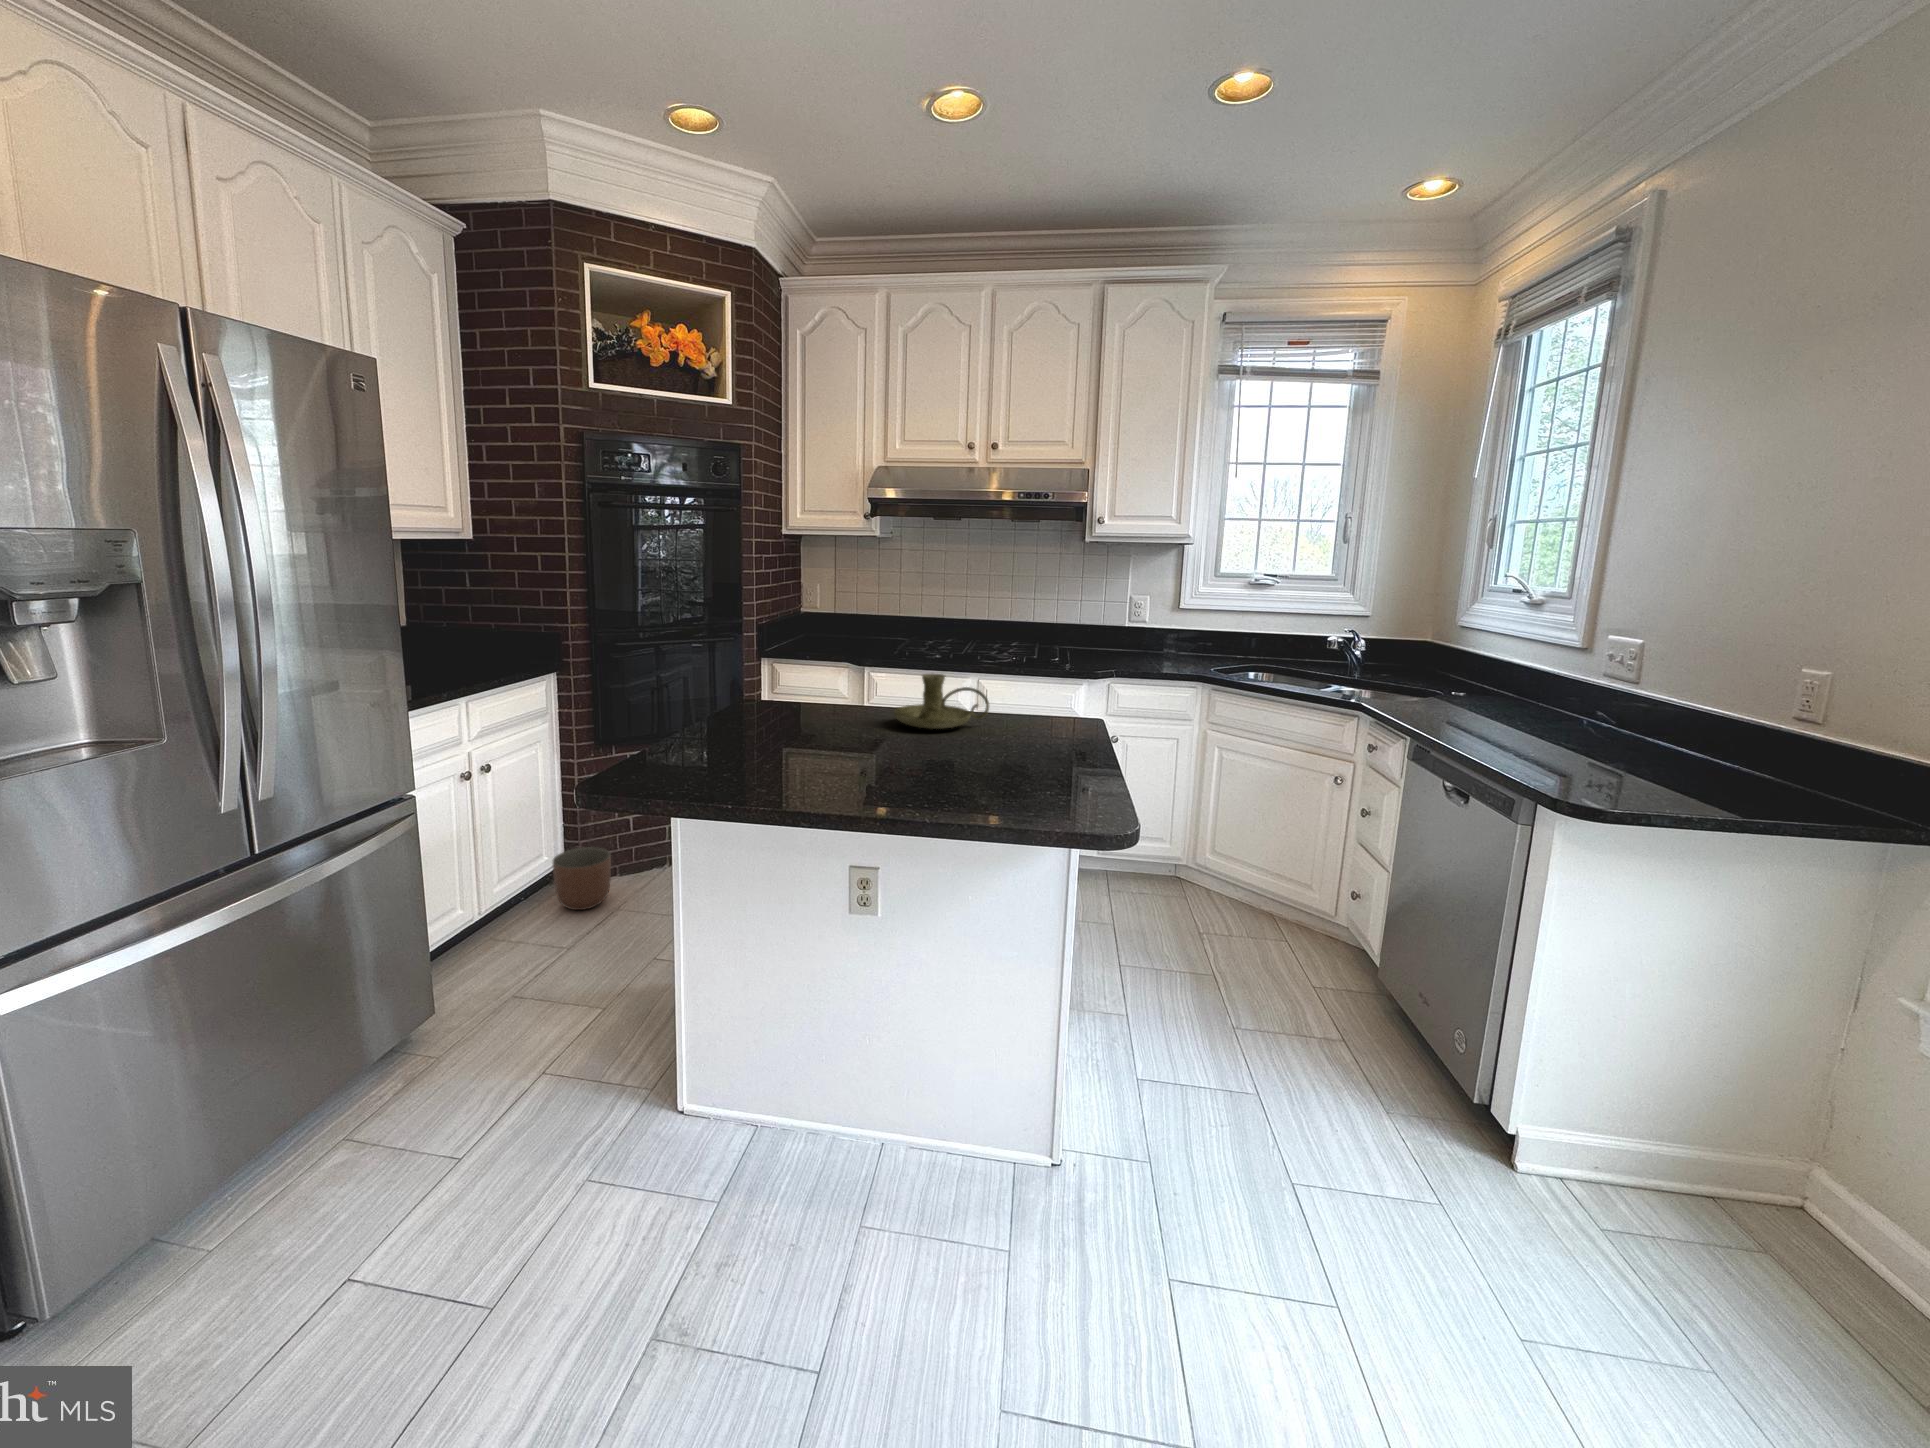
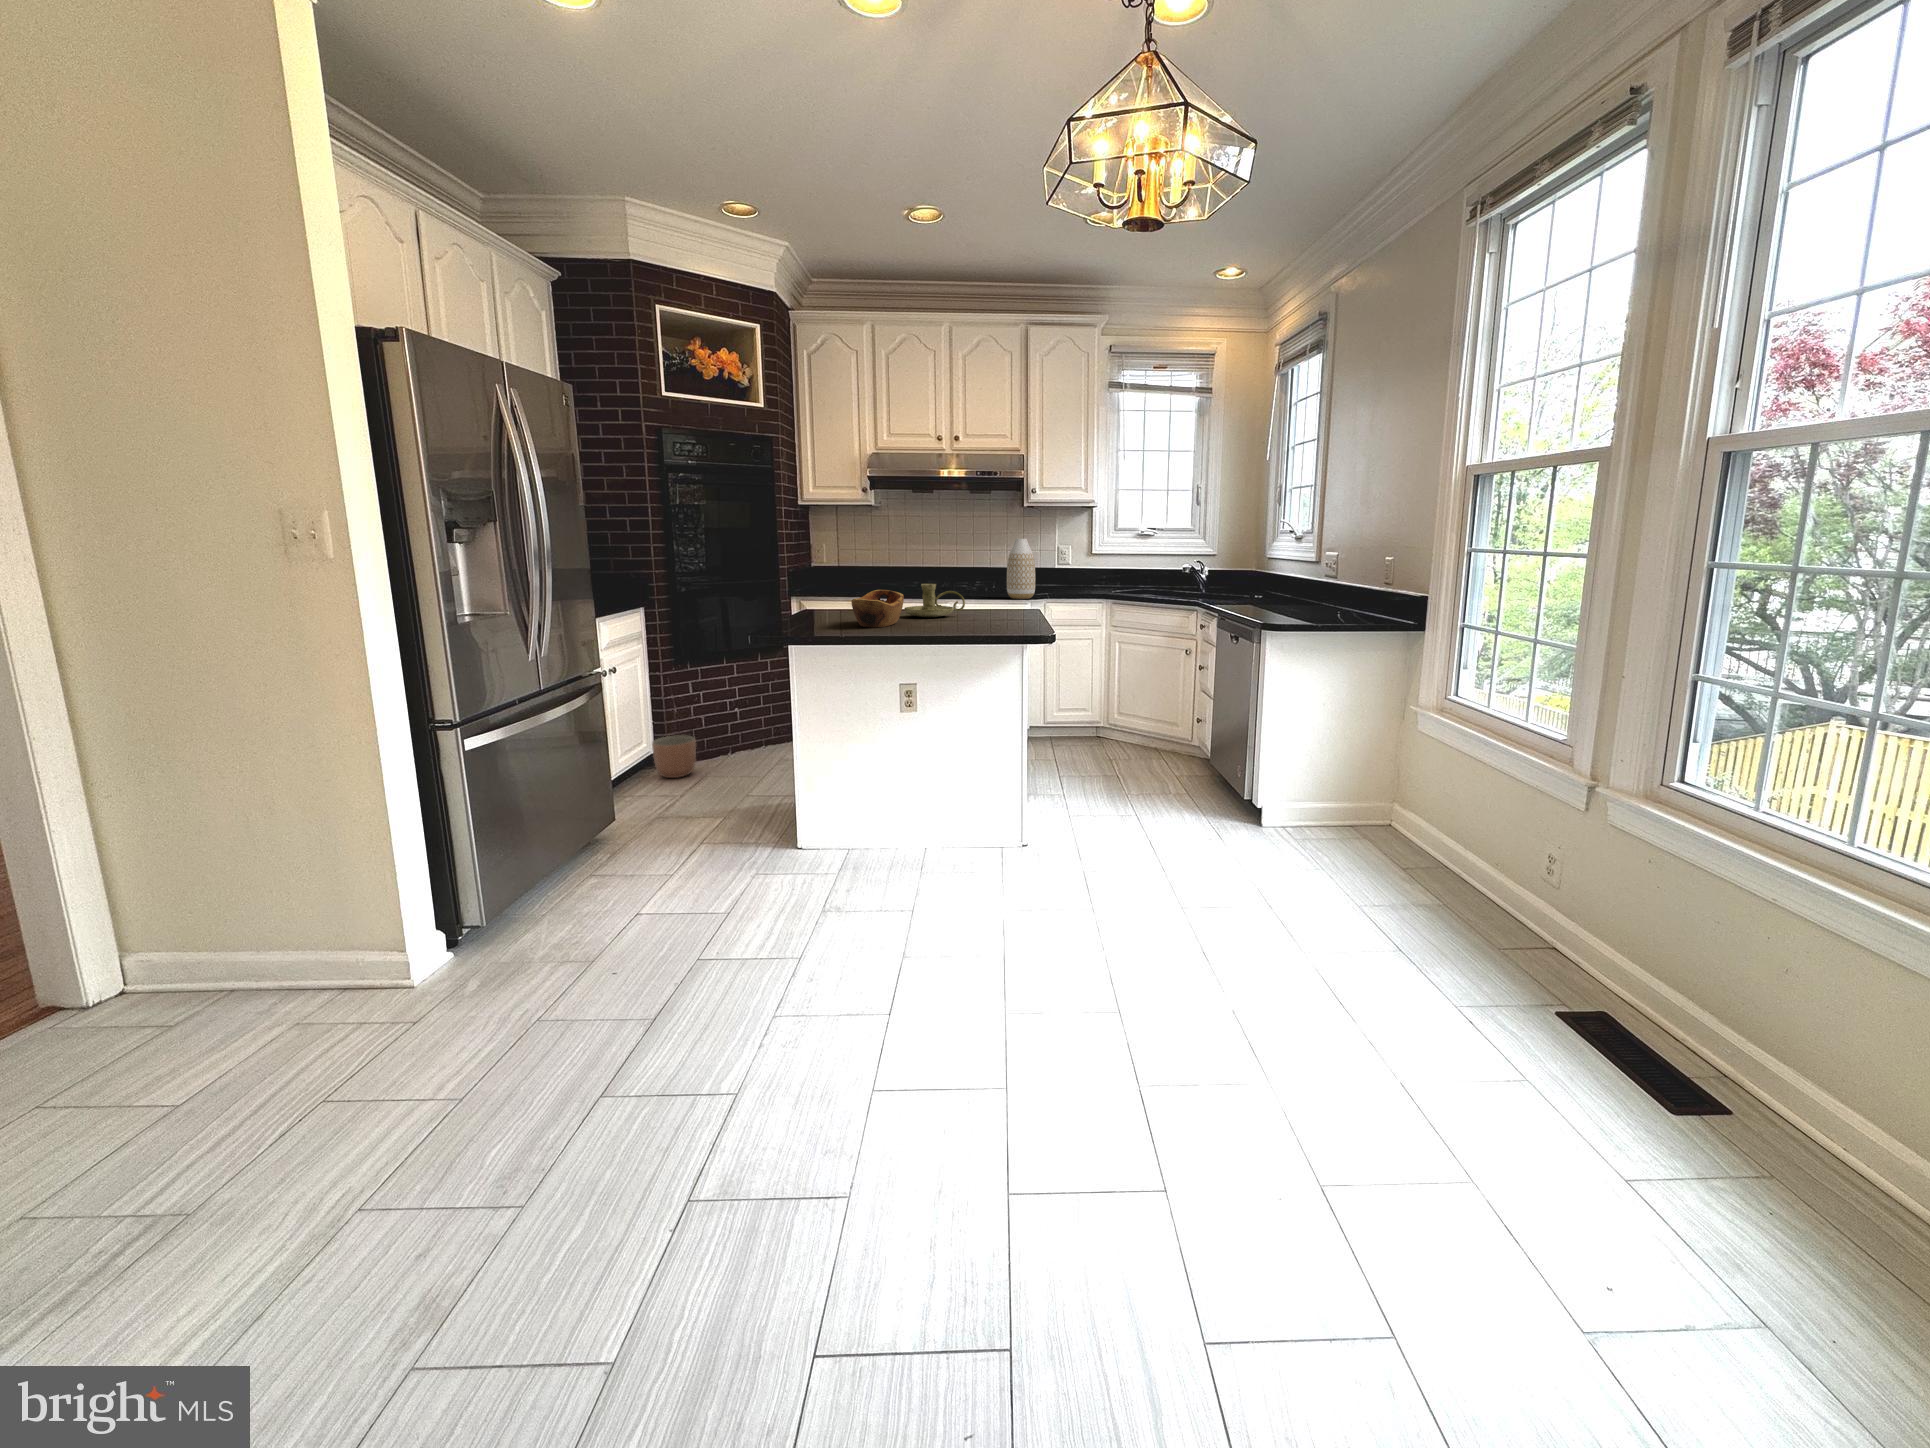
vase: none [1052,586,1094,671] -> present [1007,539,1035,599]
wooden bowl: none [799,688,888,764] -> present [851,590,904,628]

